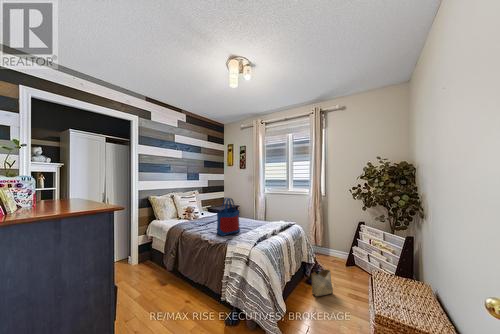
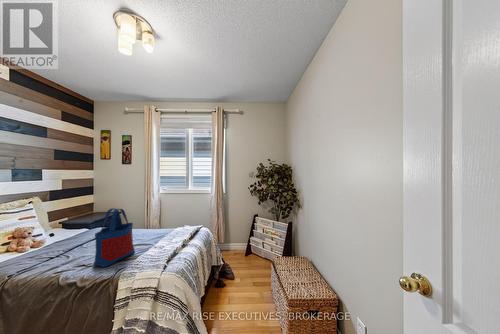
woven basket: present [311,269,333,296] -> none [223,259,242,299]

